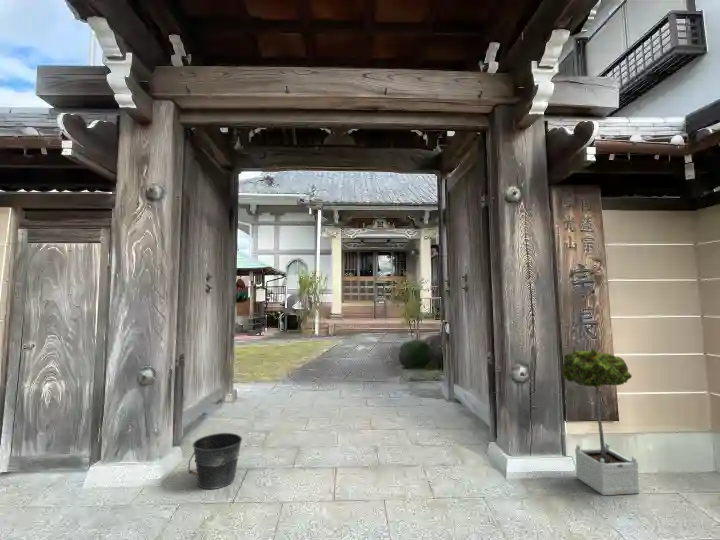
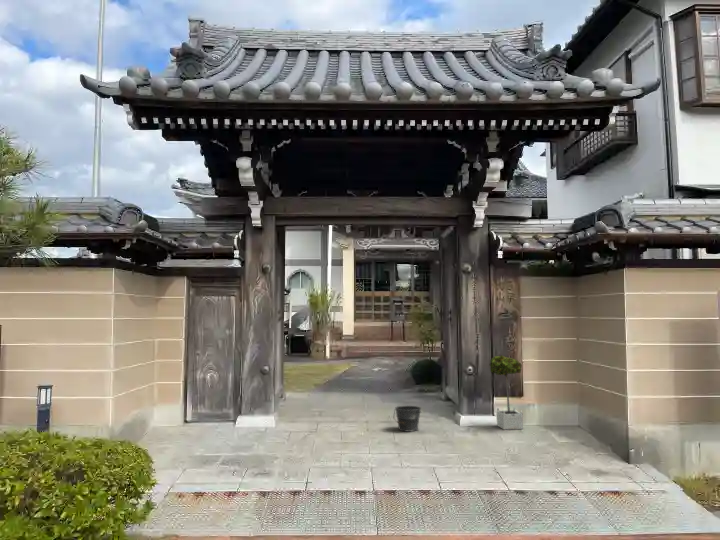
bucket: present [188,433,242,489] -> present [395,406,421,432]

